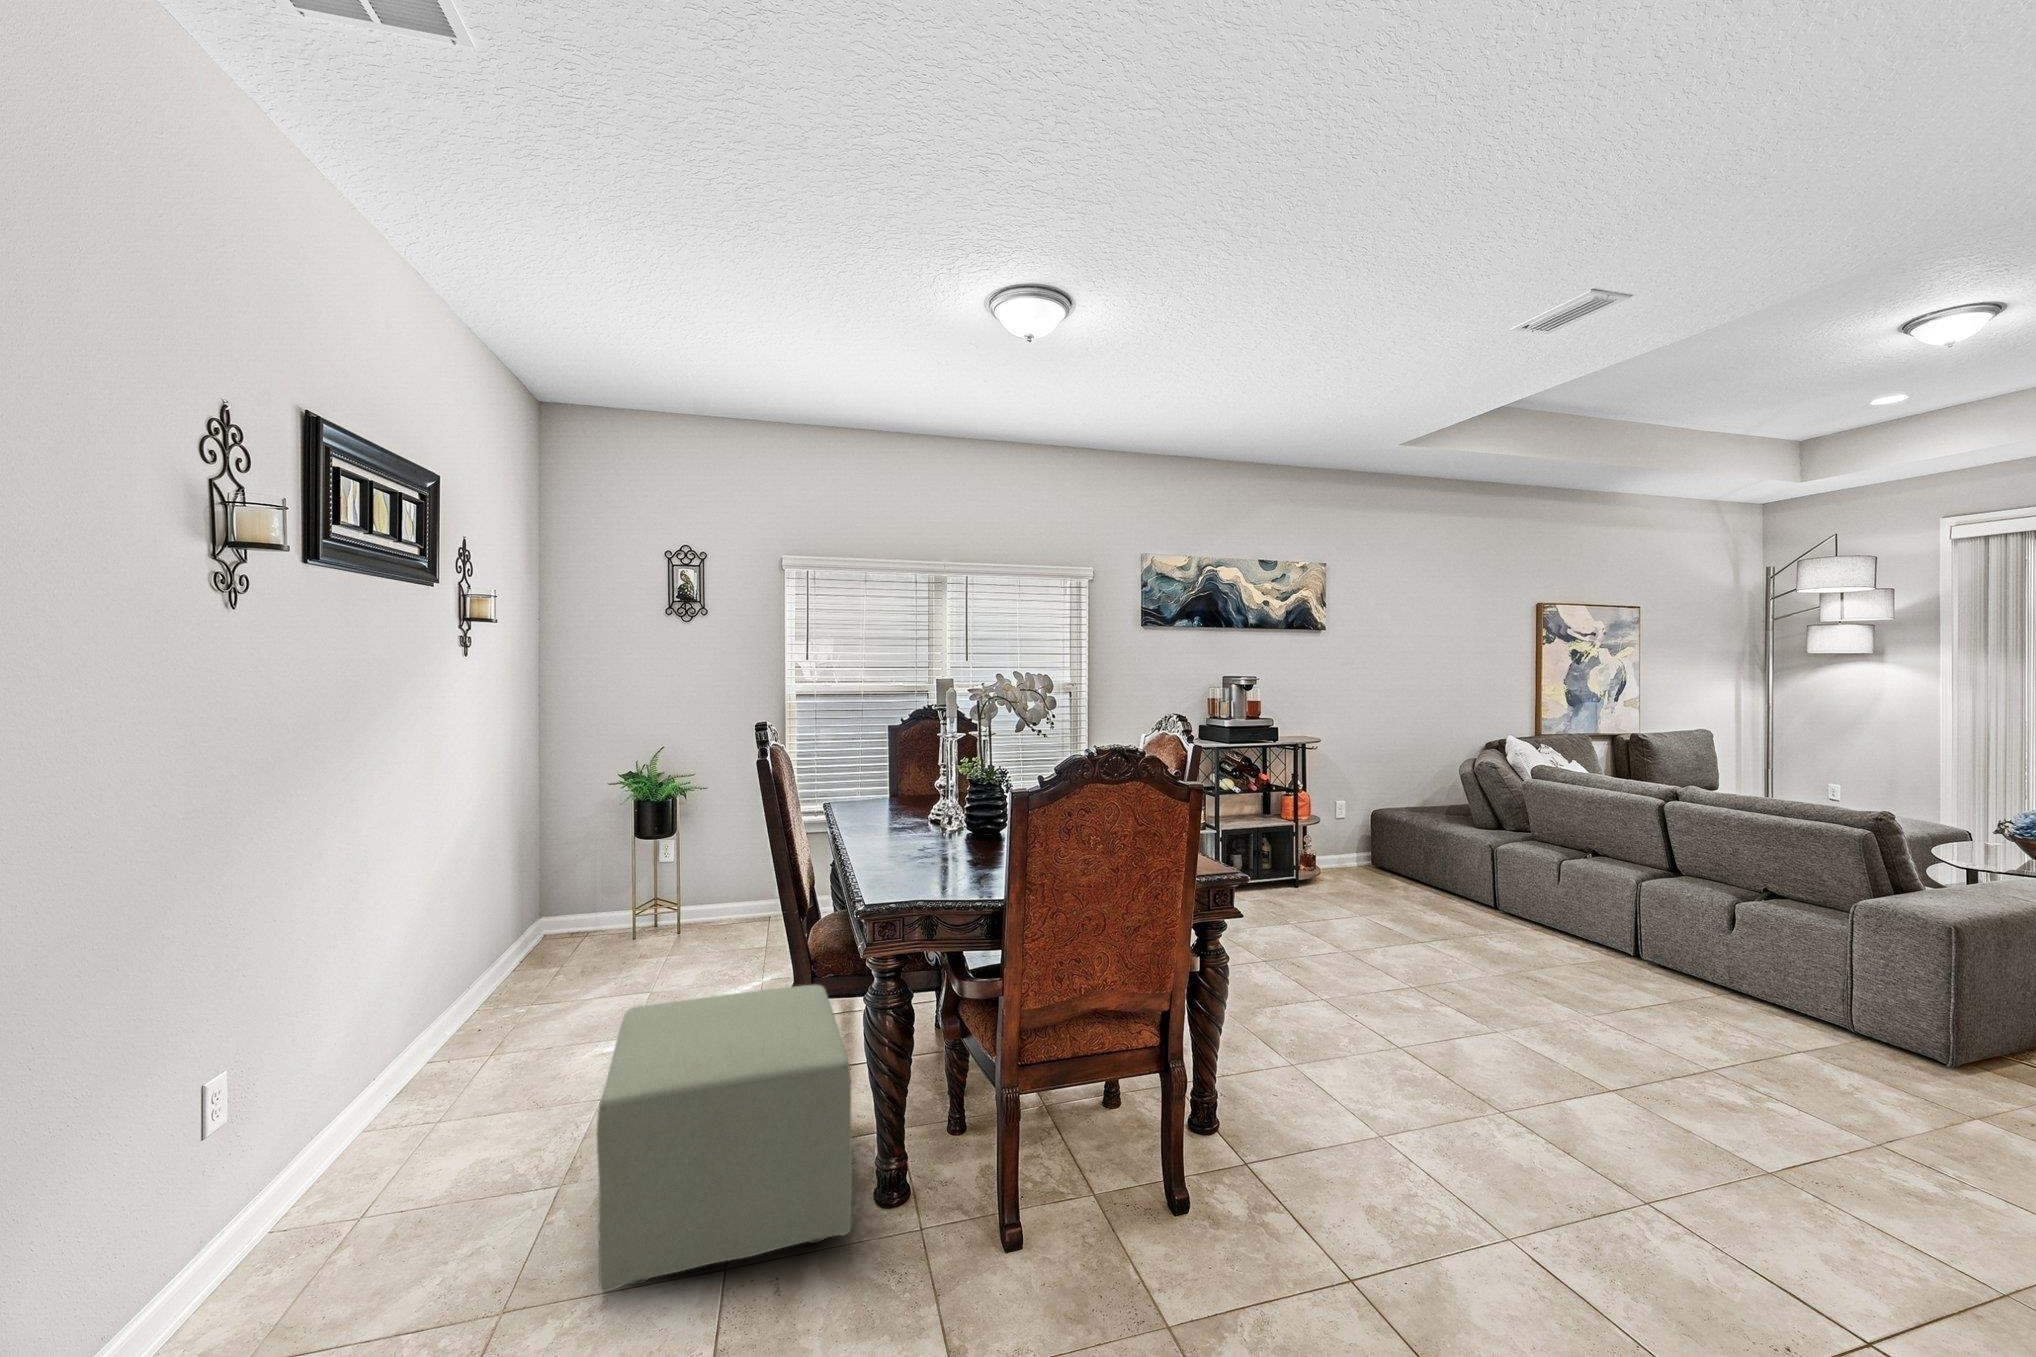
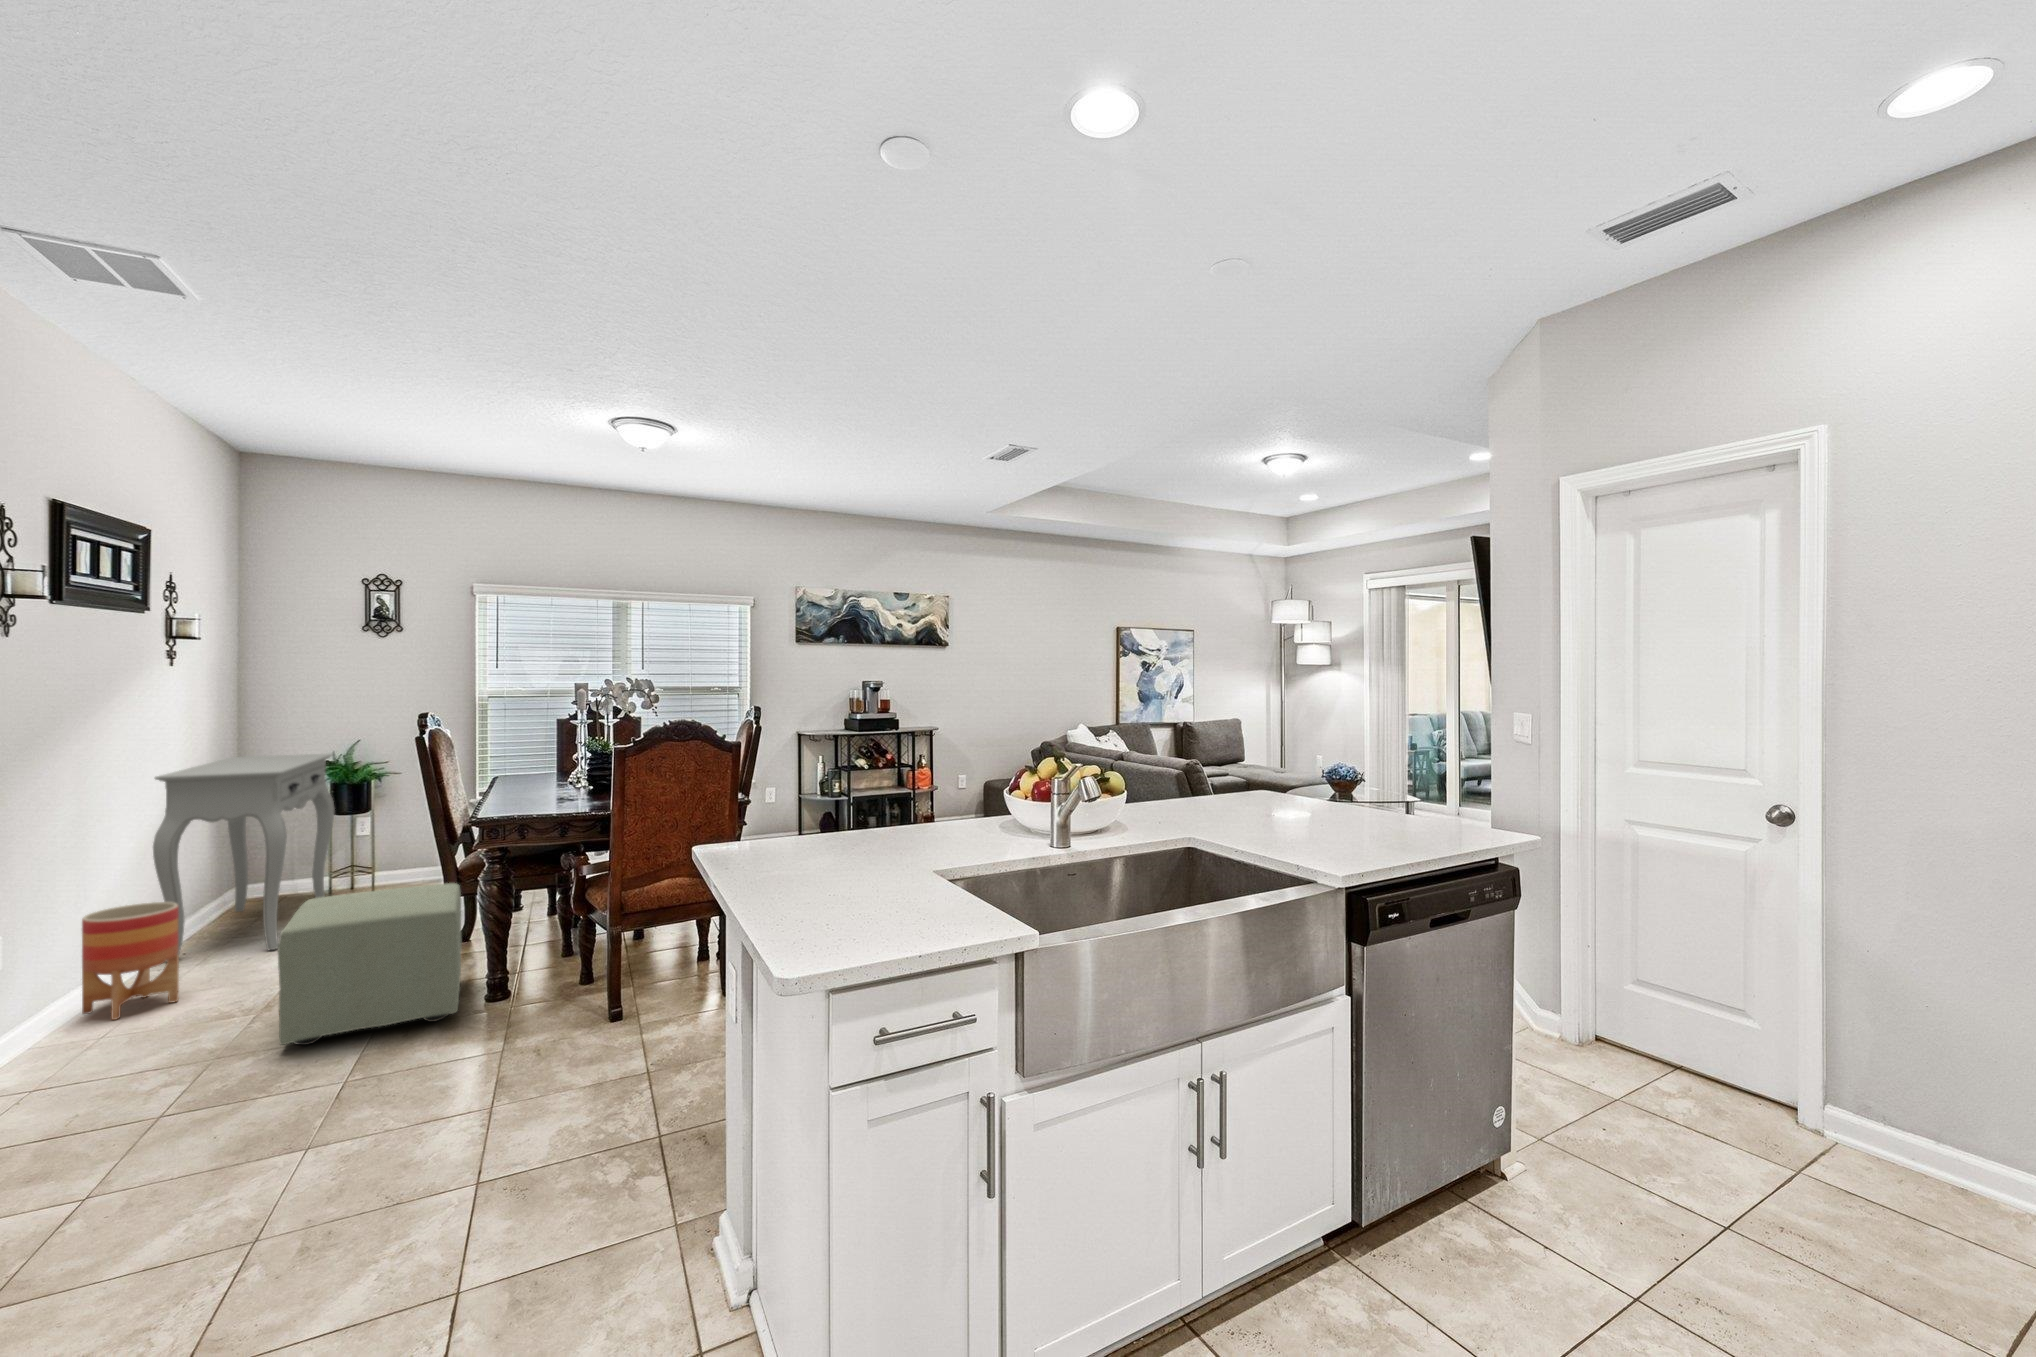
console table: none [441,764,637,1046] -> present [153,754,335,962]
planter: none [348,986,466,1170] -> present [82,902,179,1020]

